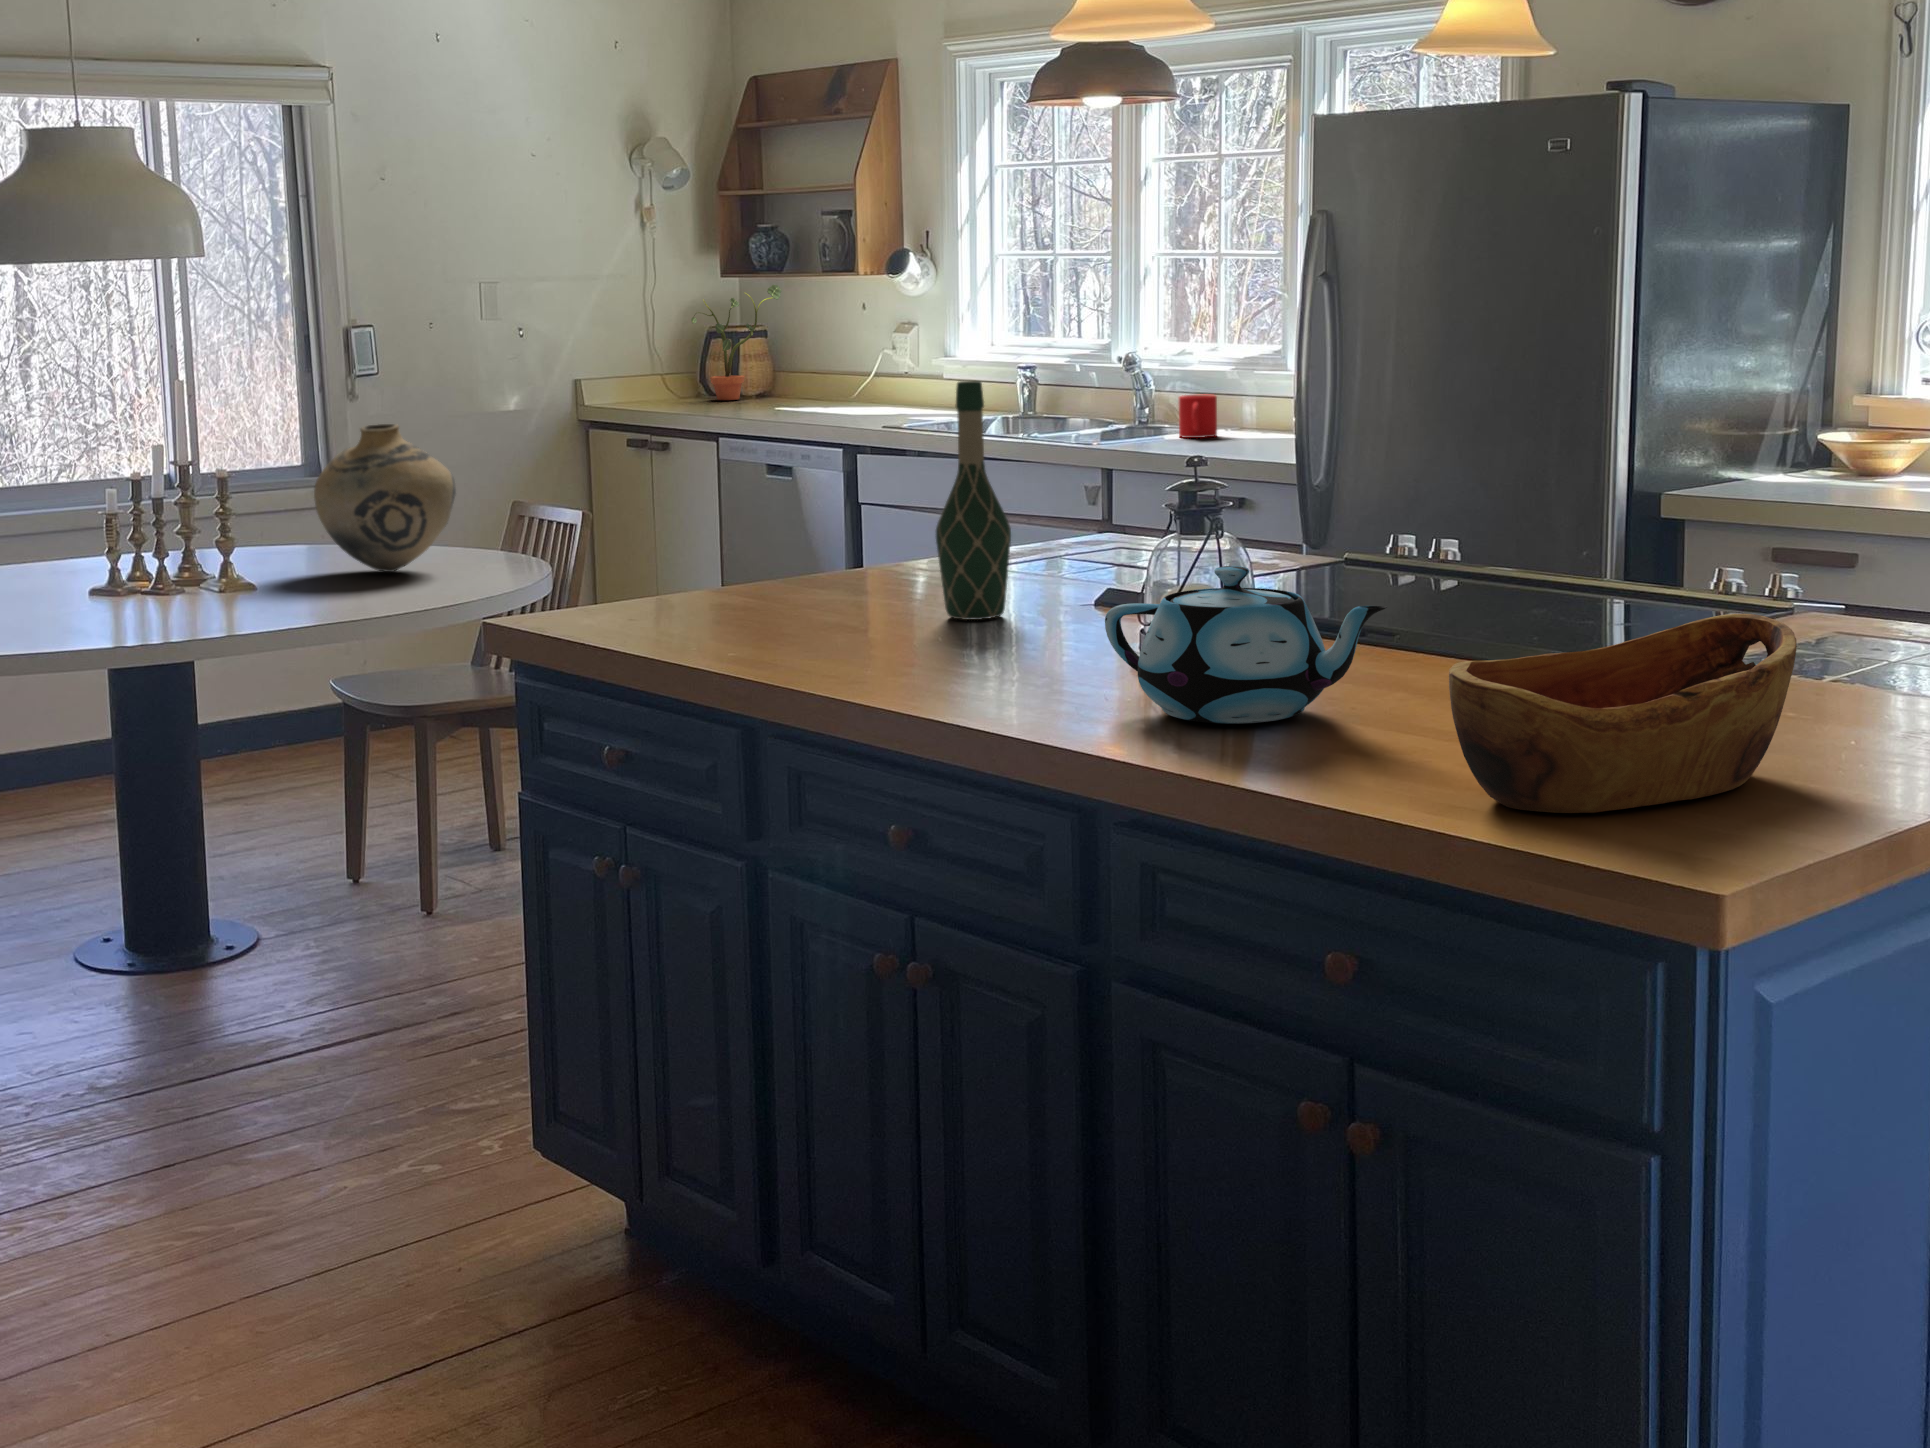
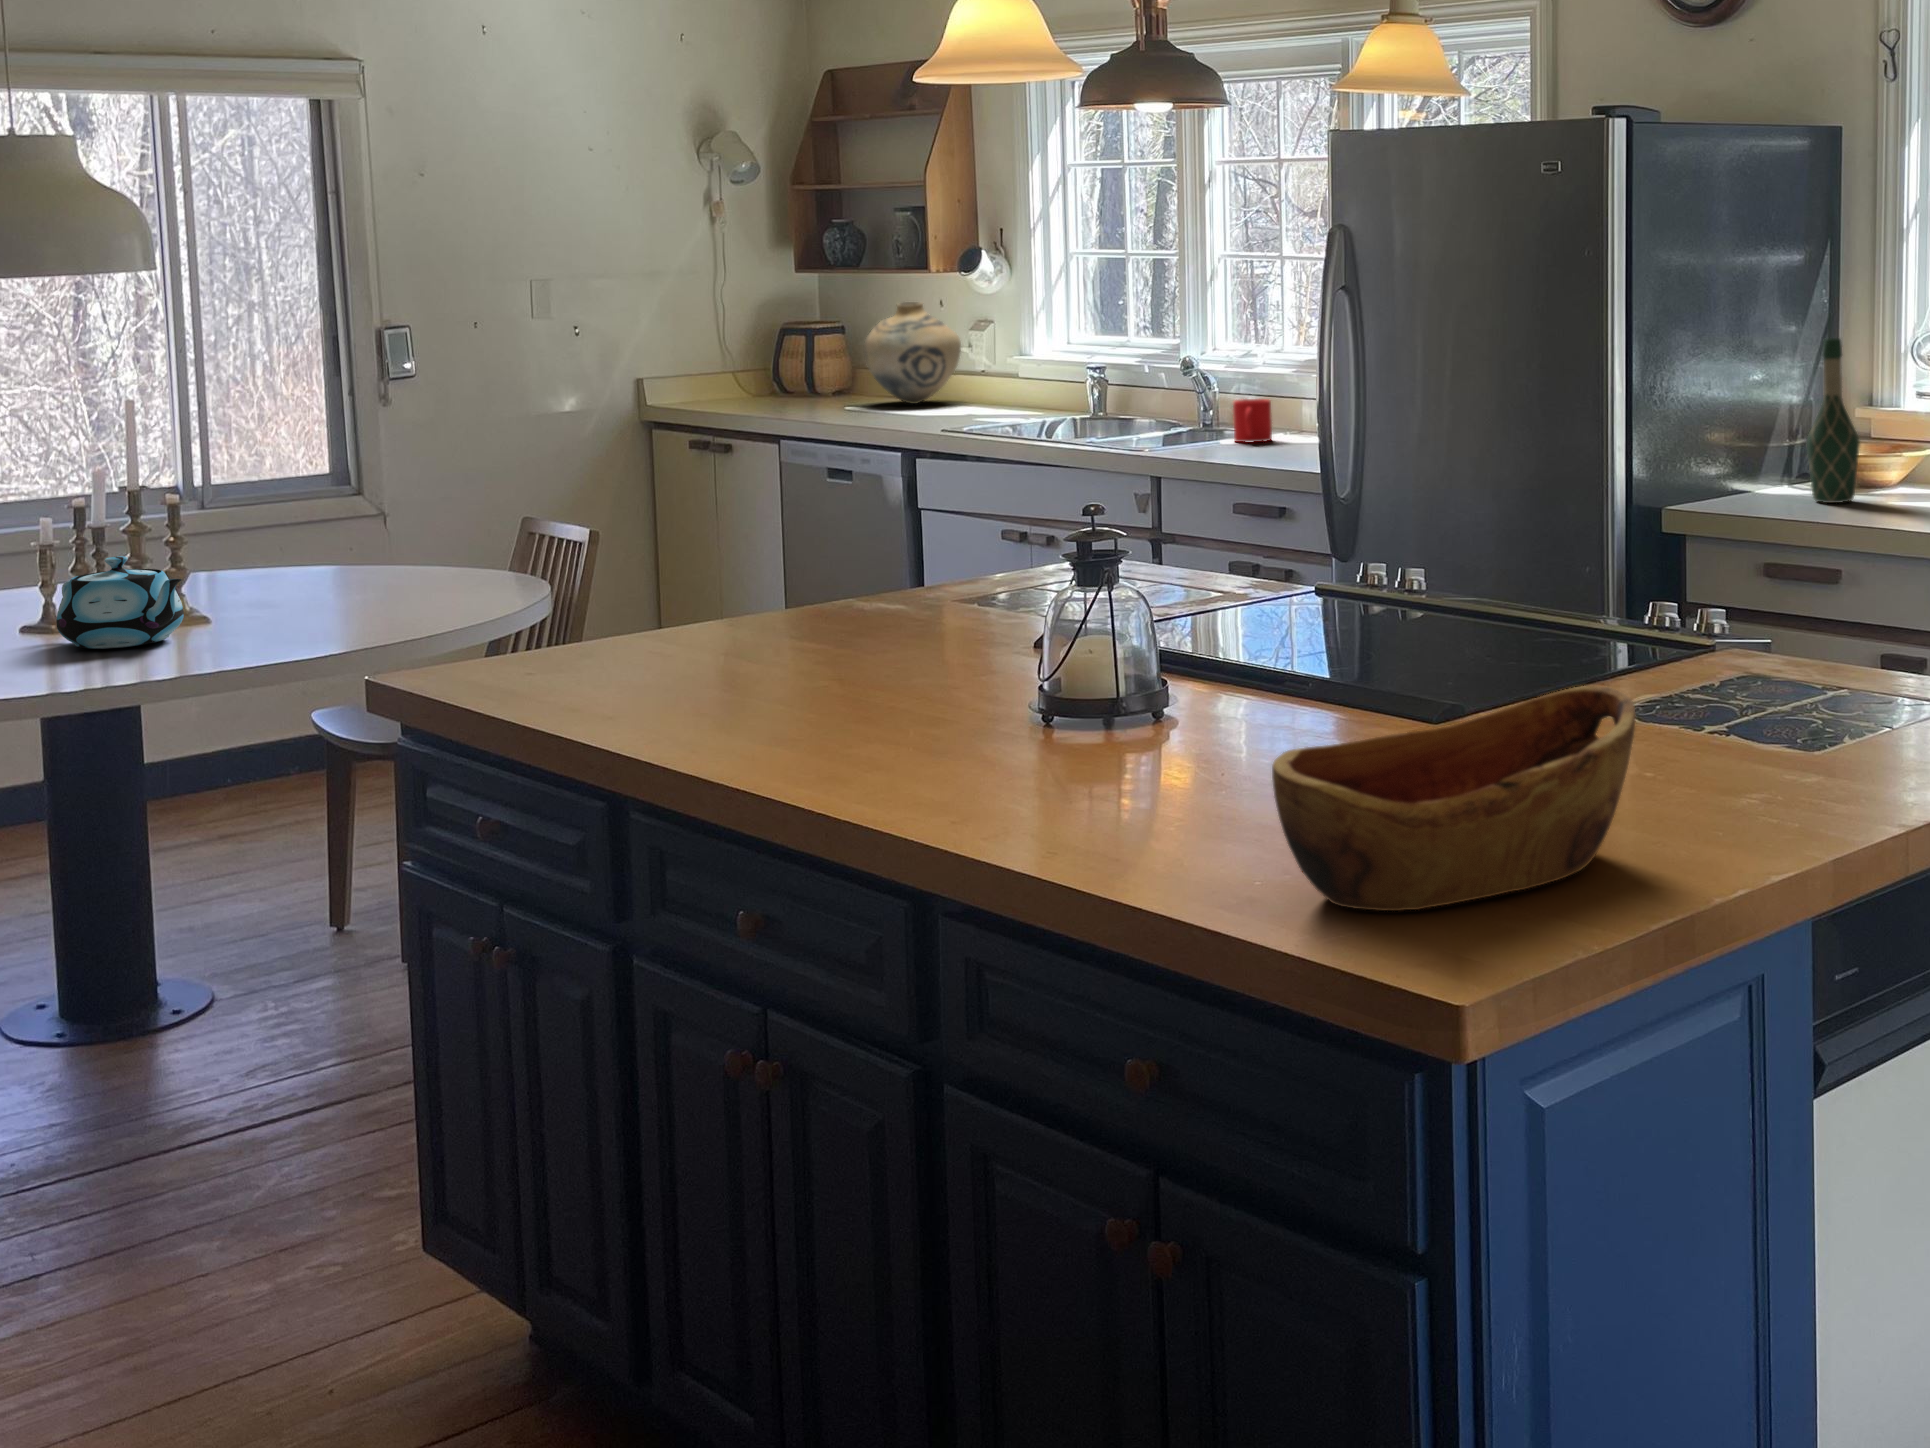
potted plant: present [691,285,781,400] -> none [761,281,857,399]
wine bottle: present [936,381,1011,620] -> present [1806,338,1860,503]
vase: present [314,424,456,572] -> present [864,302,961,404]
teapot: present [1105,566,1387,724] -> present [56,556,184,649]

